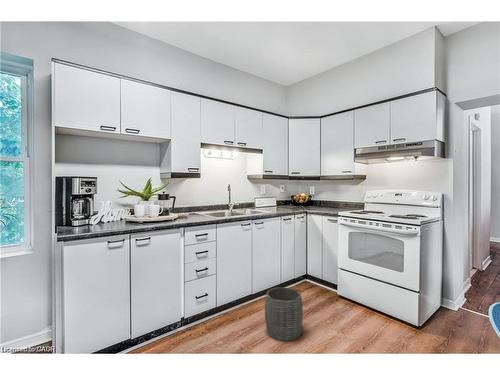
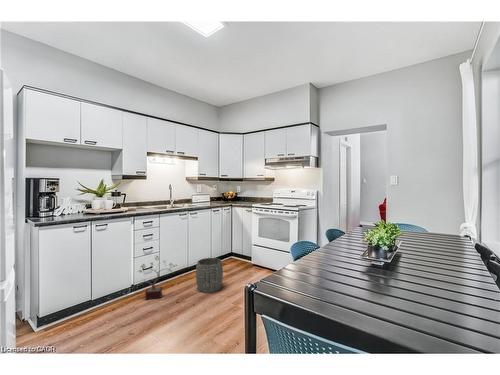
potted plant: none [188,281,241,342] -> present [139,256,177,299]

